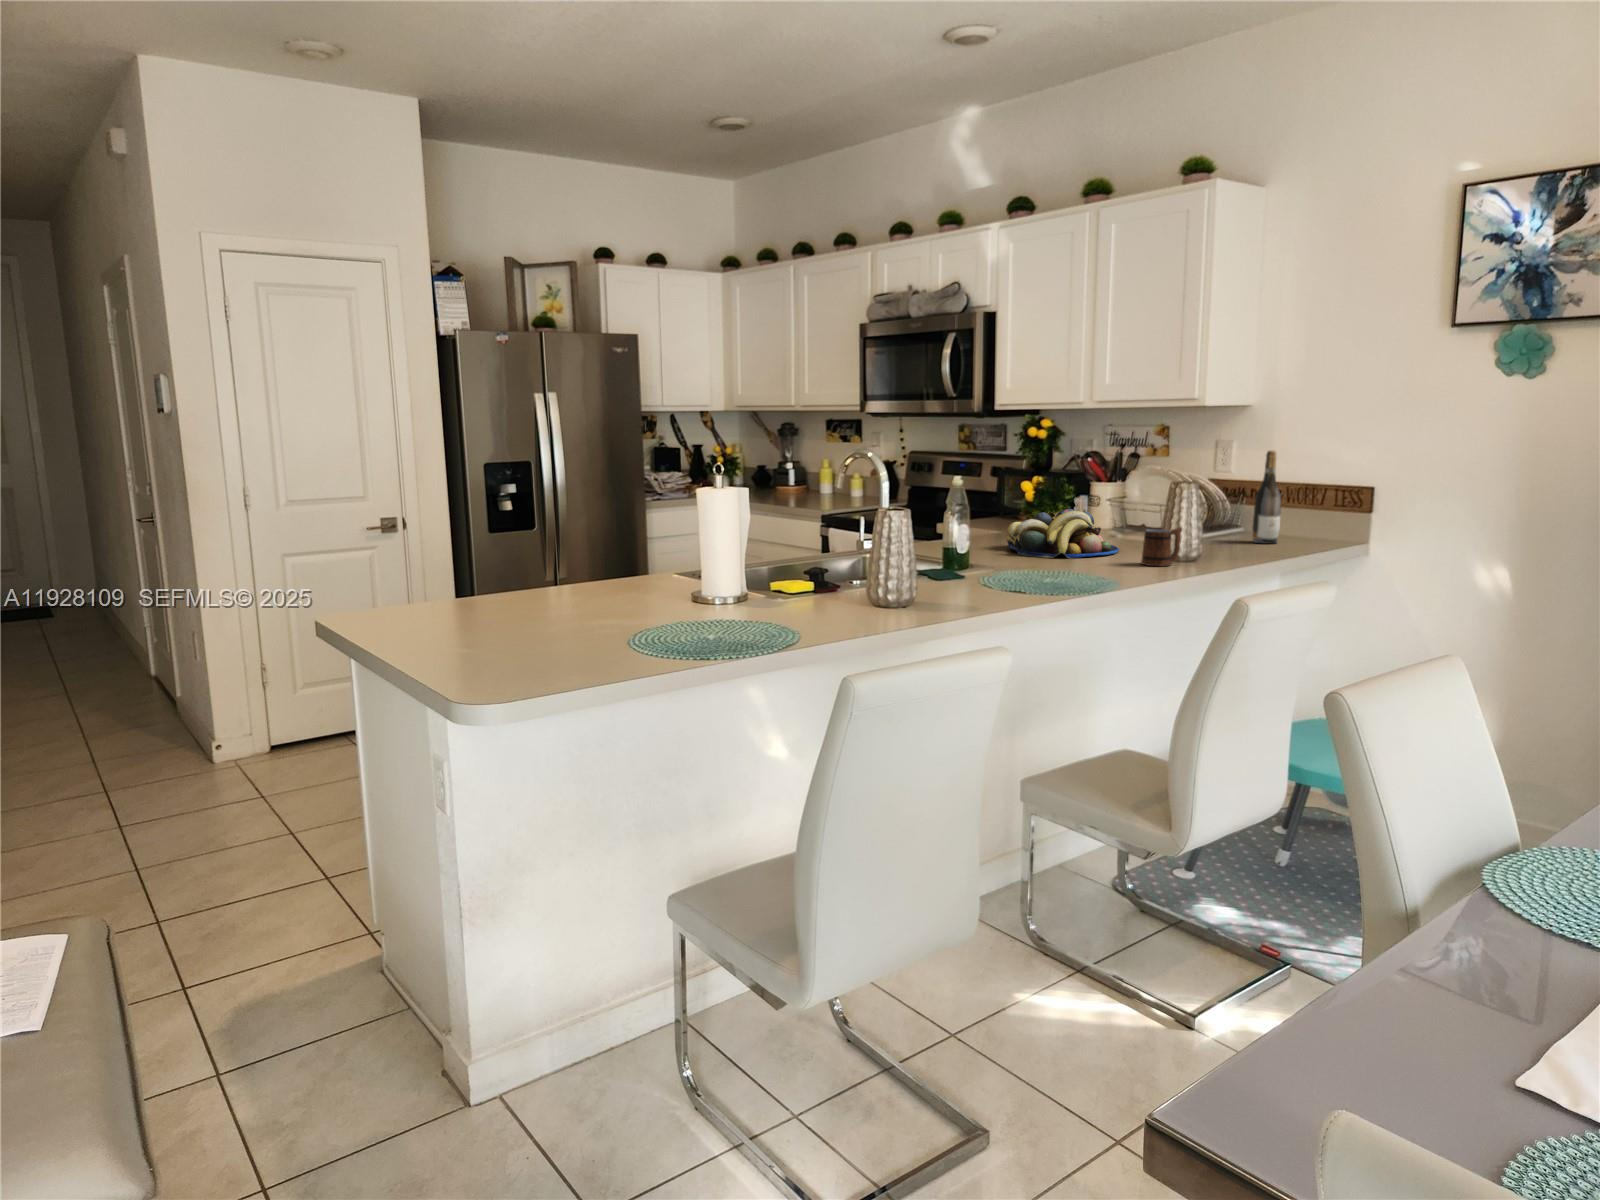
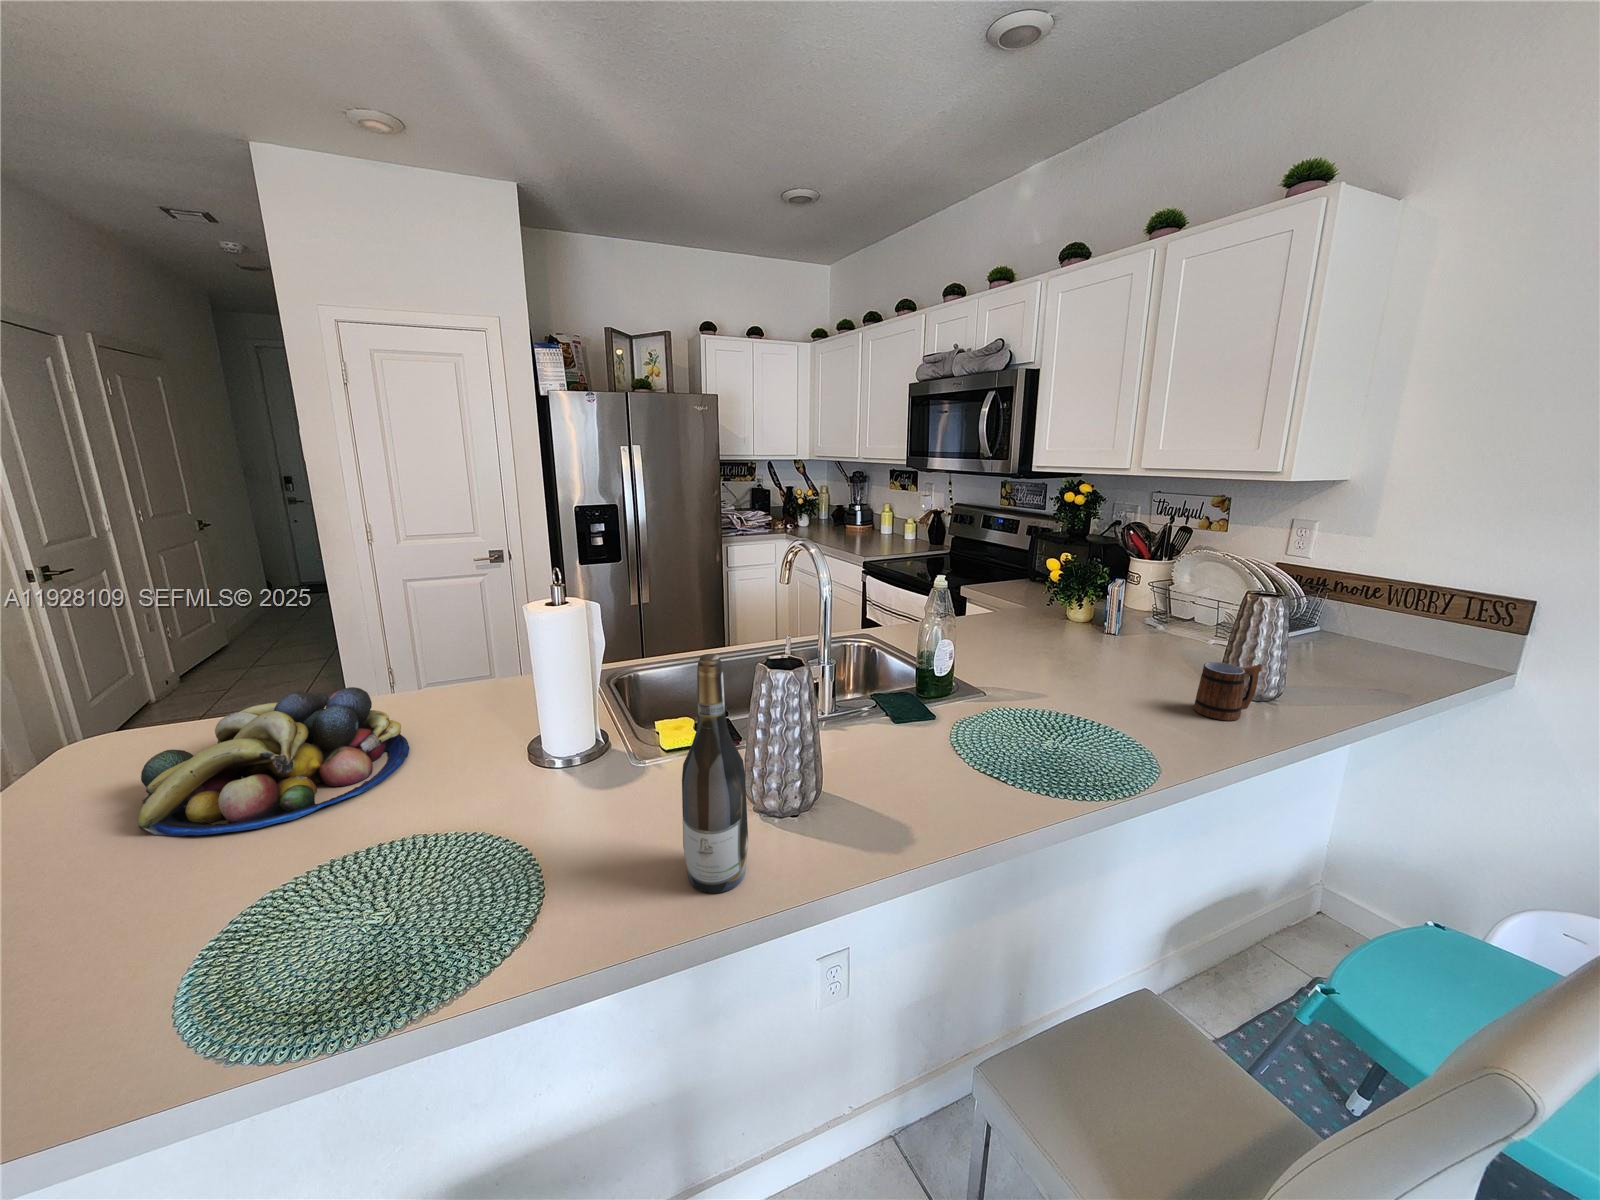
wine bottle: present [1252,451,1281,544] -> present [682,654,748,893]
fruit bowl: present [1006,509,1119,558] -> present [138,687,409,836]

